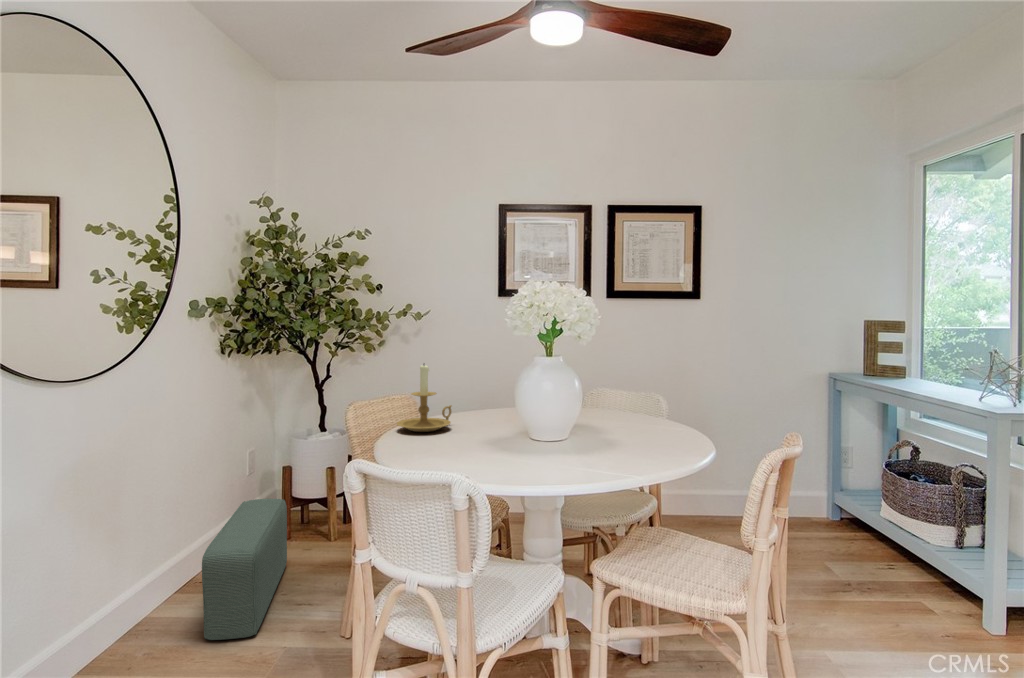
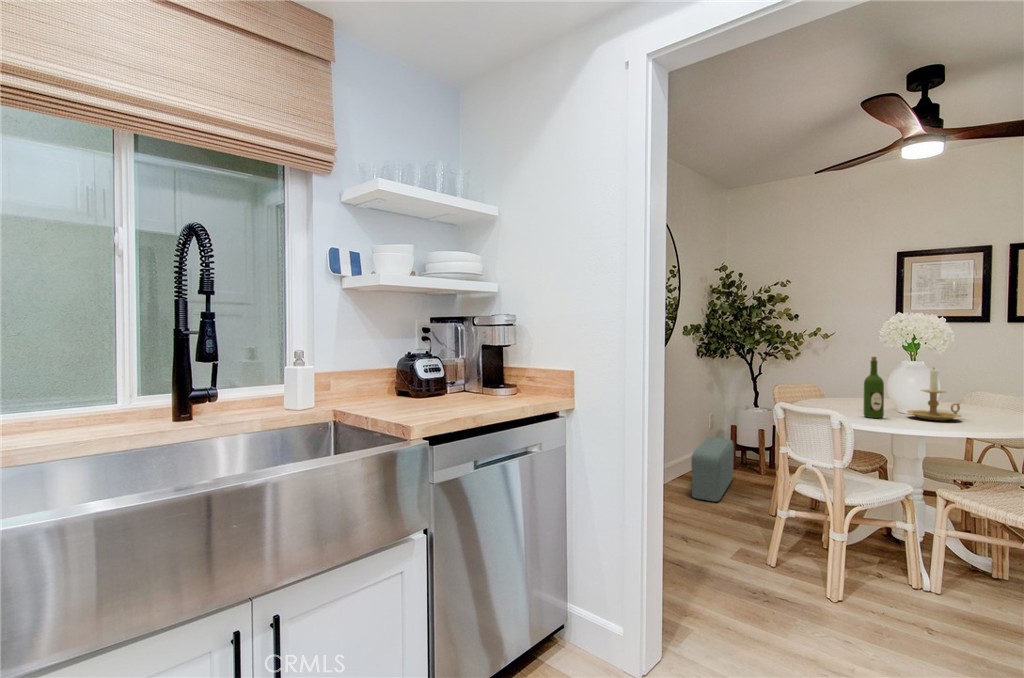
wine bottle: none [489,360,516,465] -> present [864,357,884,418]
candle holder: present [397,364,451,432] -> present [907,369,961,421]

